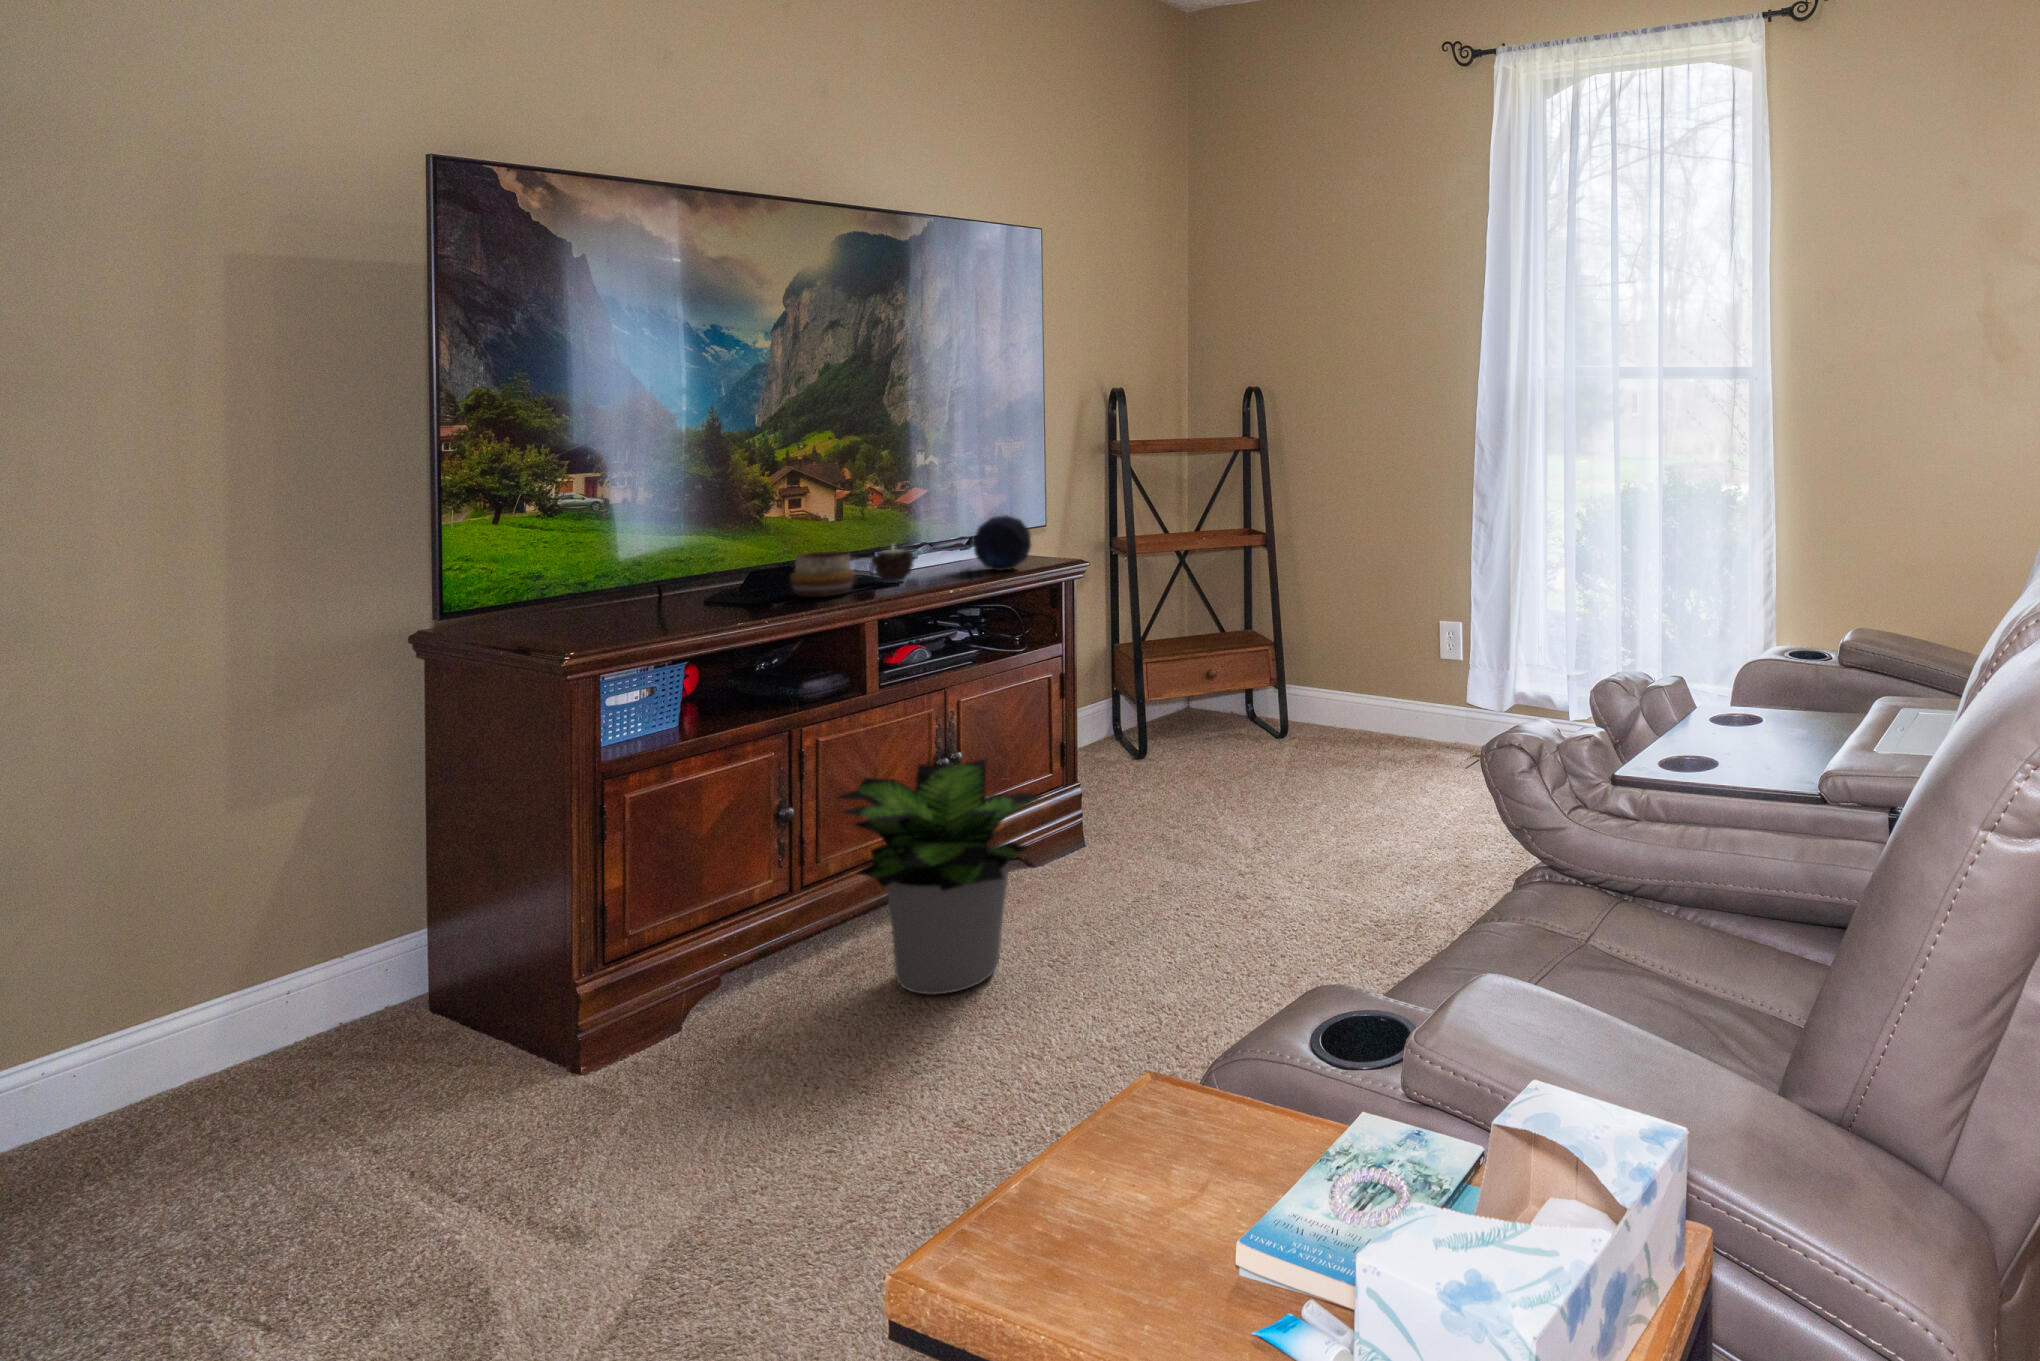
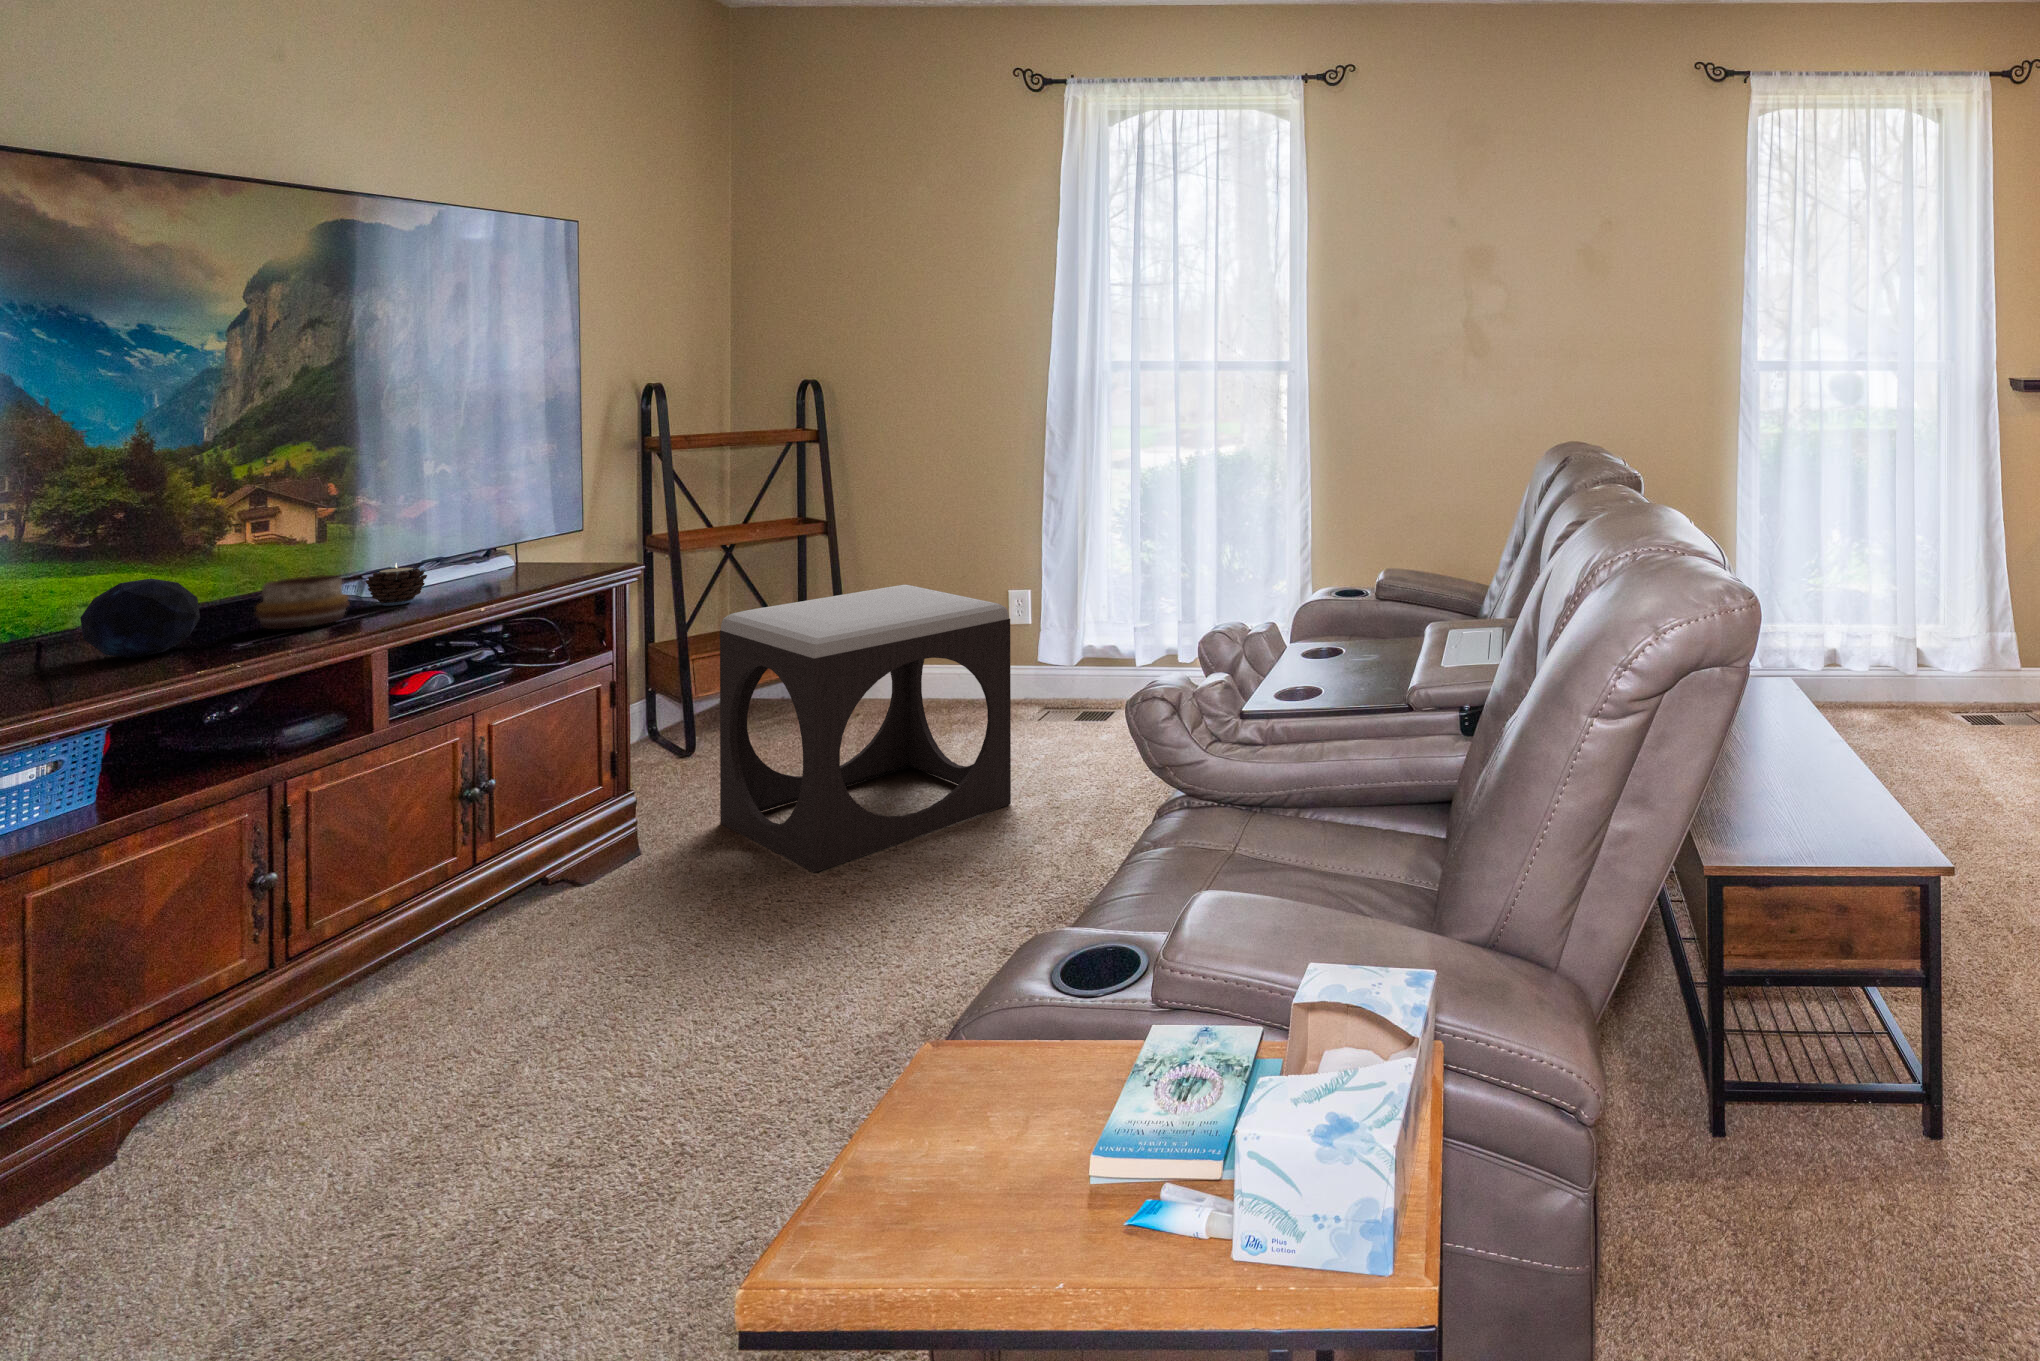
decorative orb: present [974,515,1031,571] -> present [80,579,200,658]
footstool: none [1153,600,1418,890] -> present [720,585,1011,872]
potted plant: present [838,759,1041,995] -> none [323,780,647,1041]

